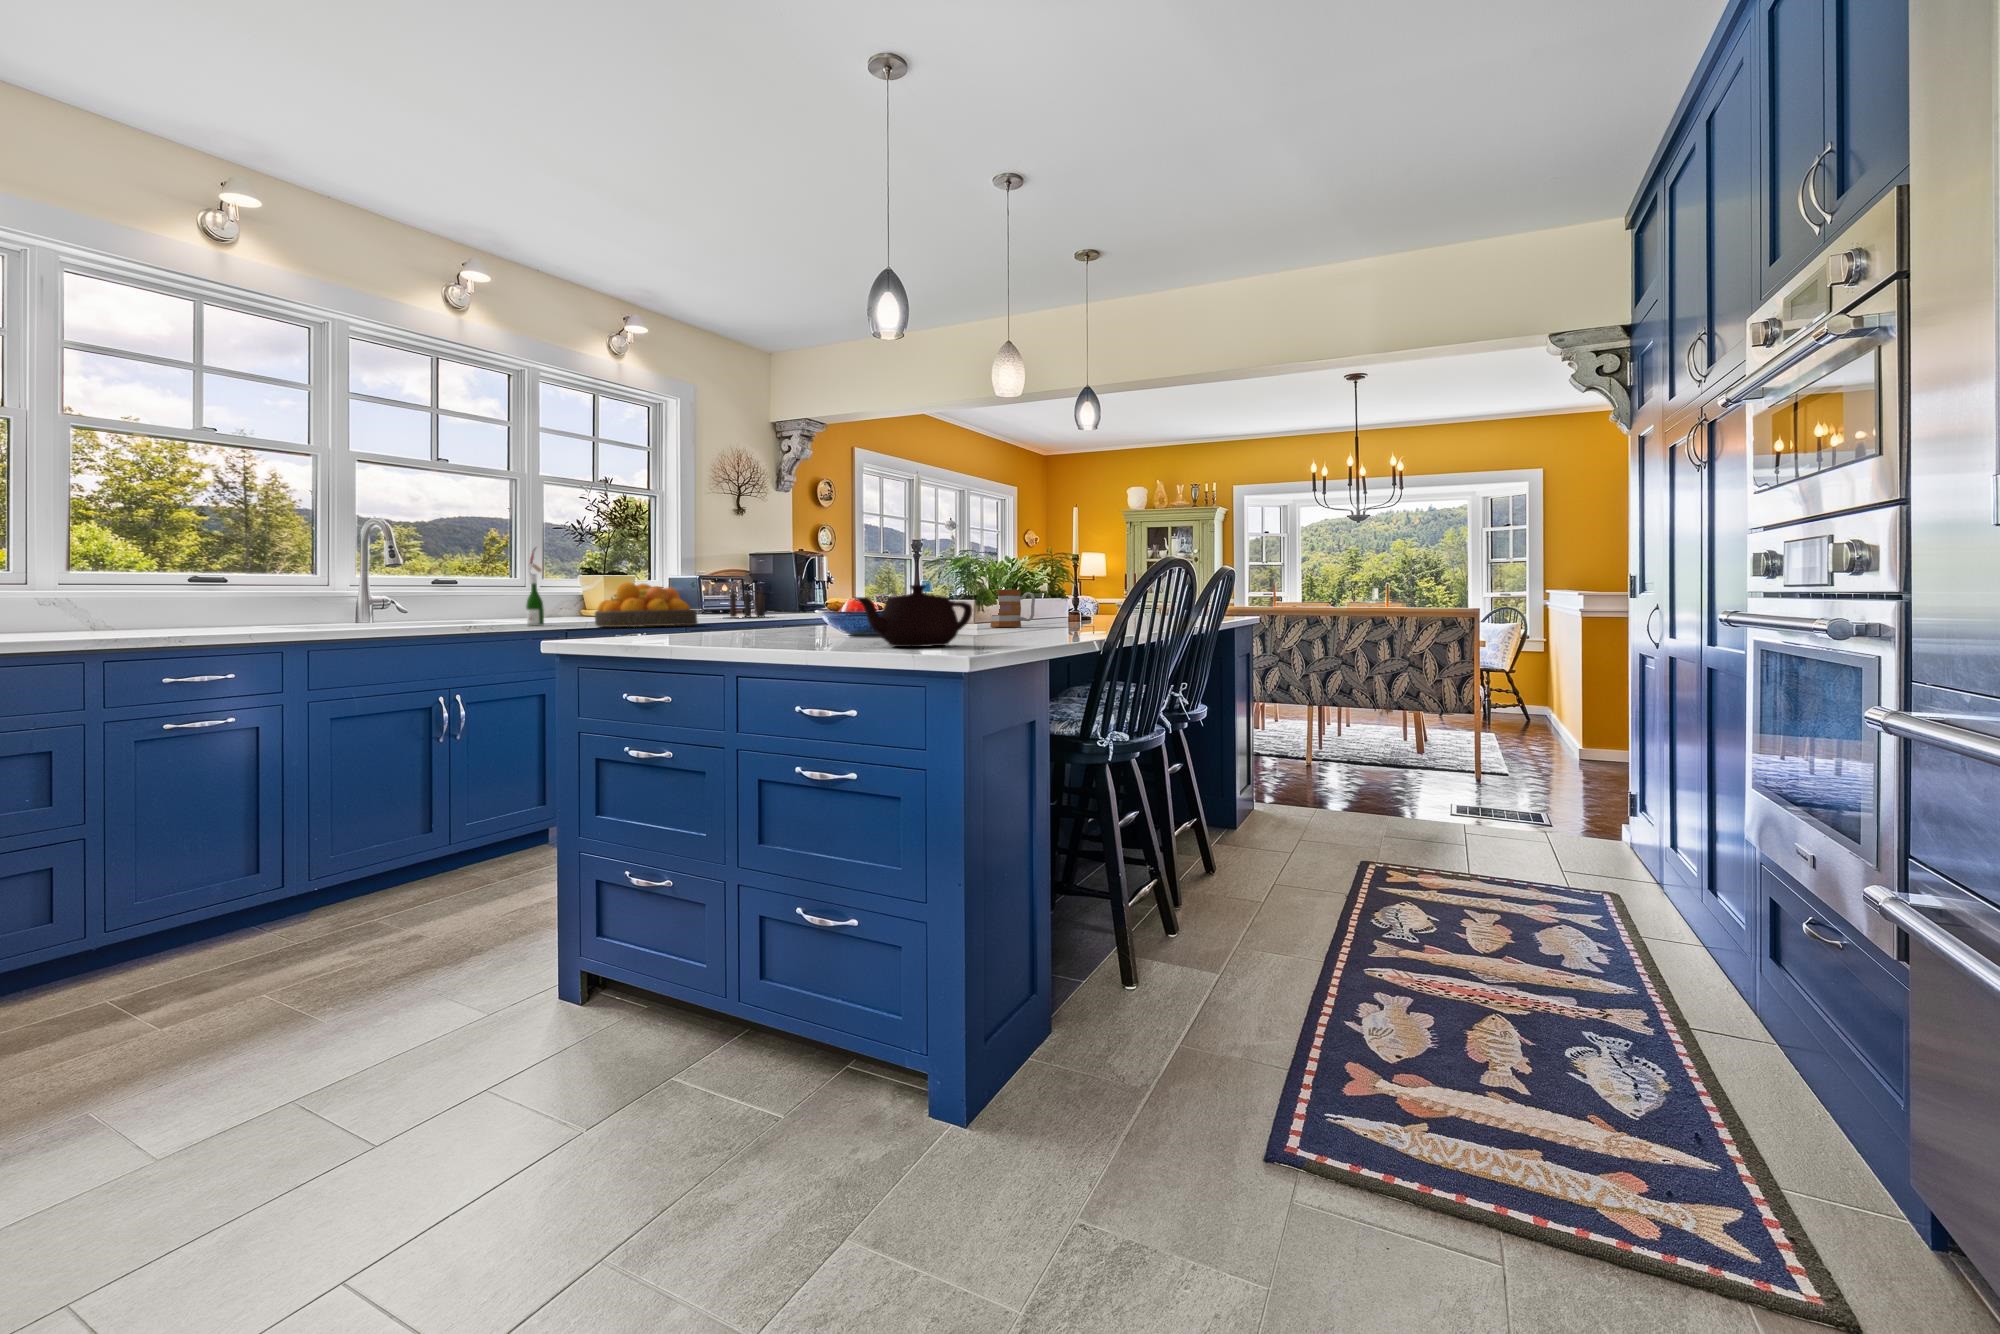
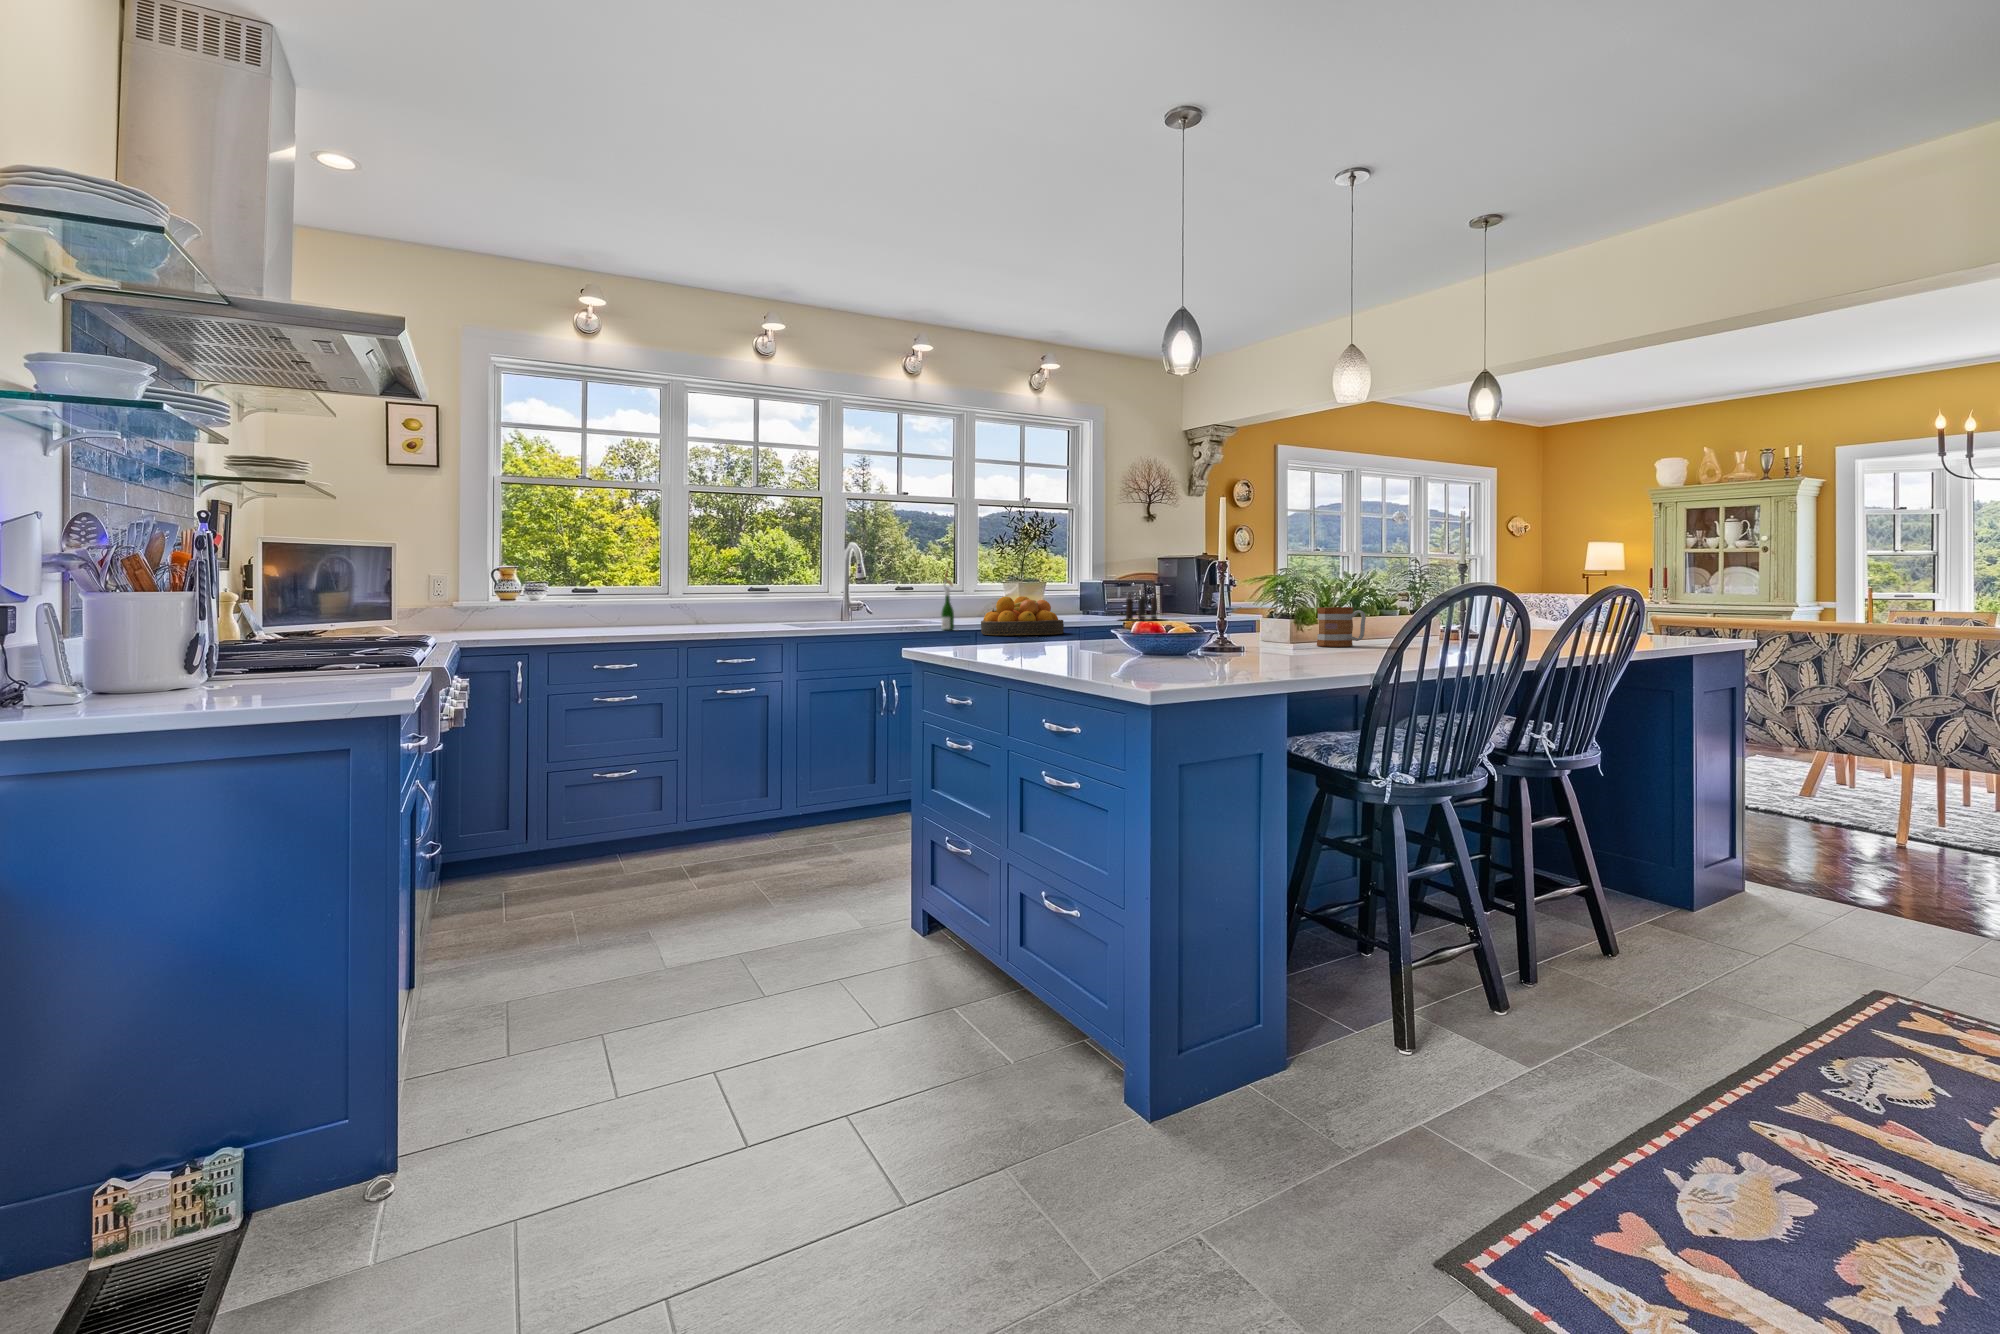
teapot: present [855,585,972,647] -> none [1081,622,1201,681]

